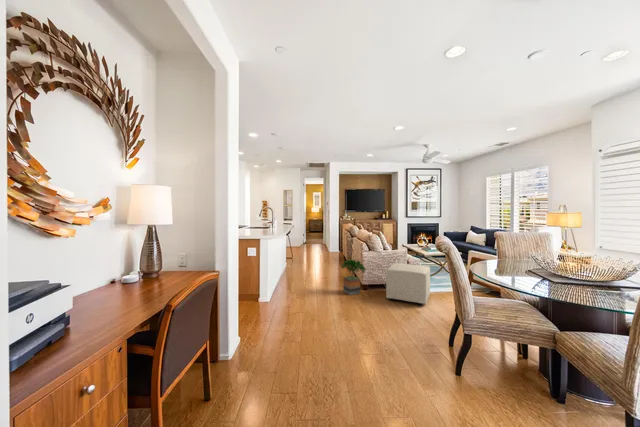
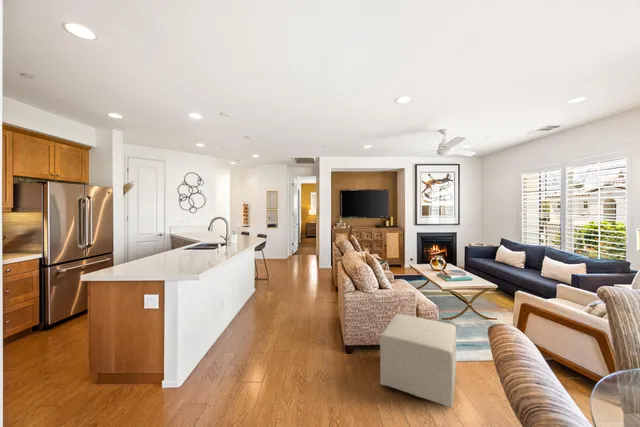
potted tree: present [341,260,366,295] -> none [308,306,348,371]

